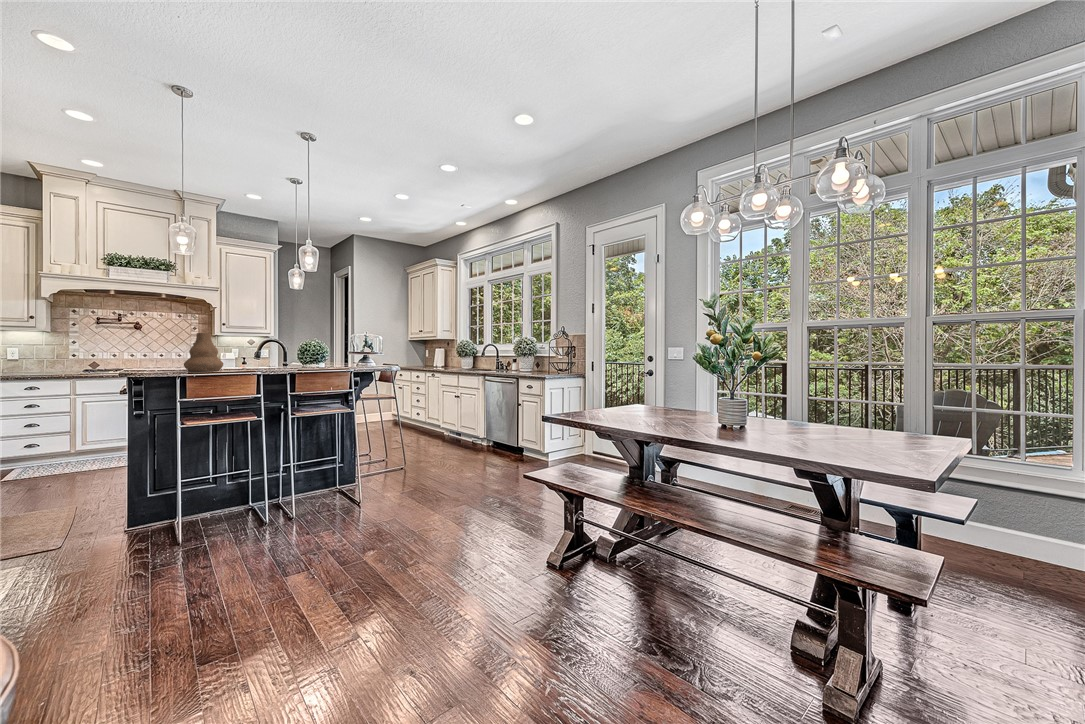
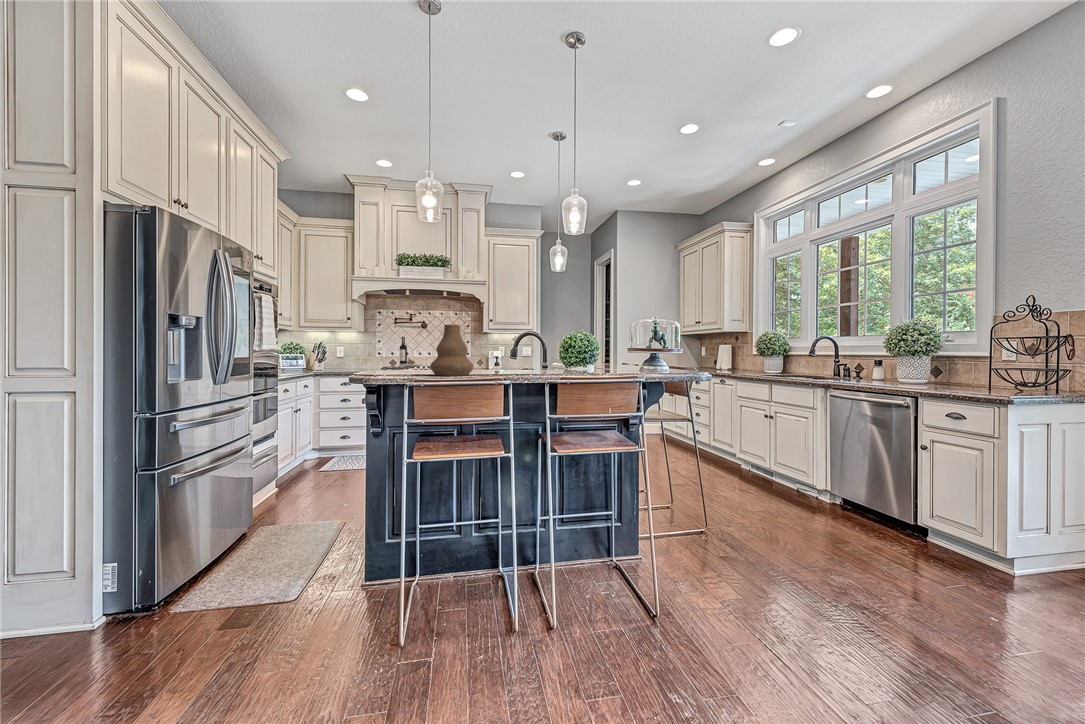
wine bottle: none [115,338,149,367] -> present [400,337,424,366]

